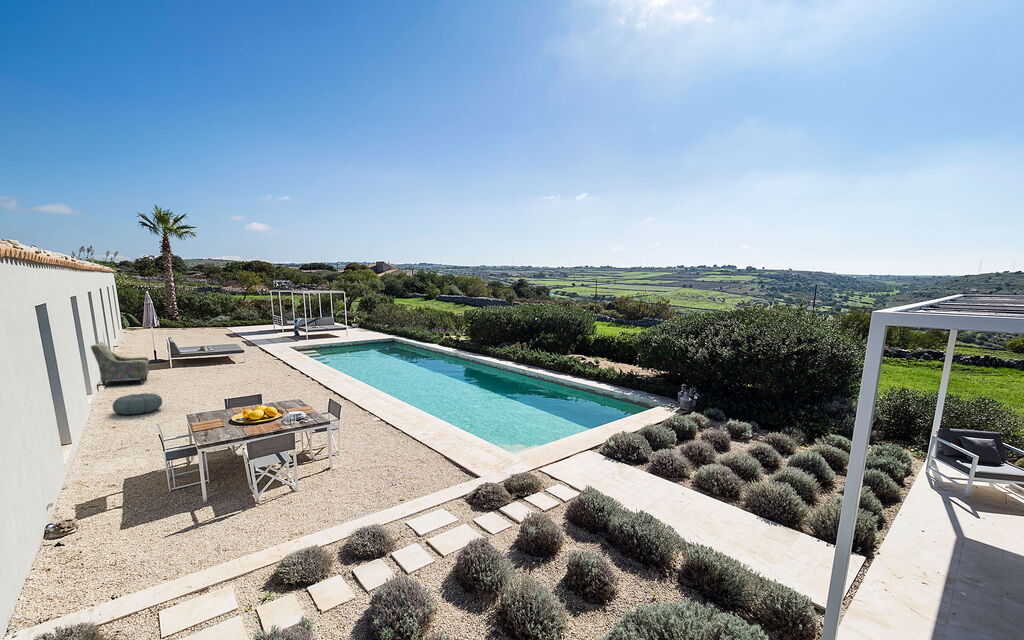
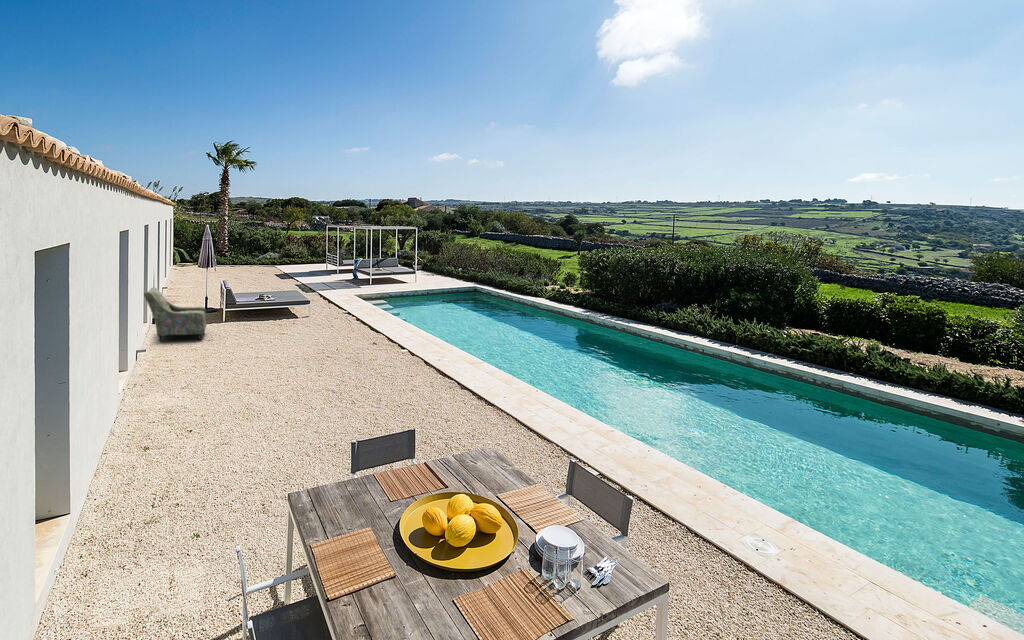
pouf: present [113,393,162,415] -> none [175,357,229,384]

